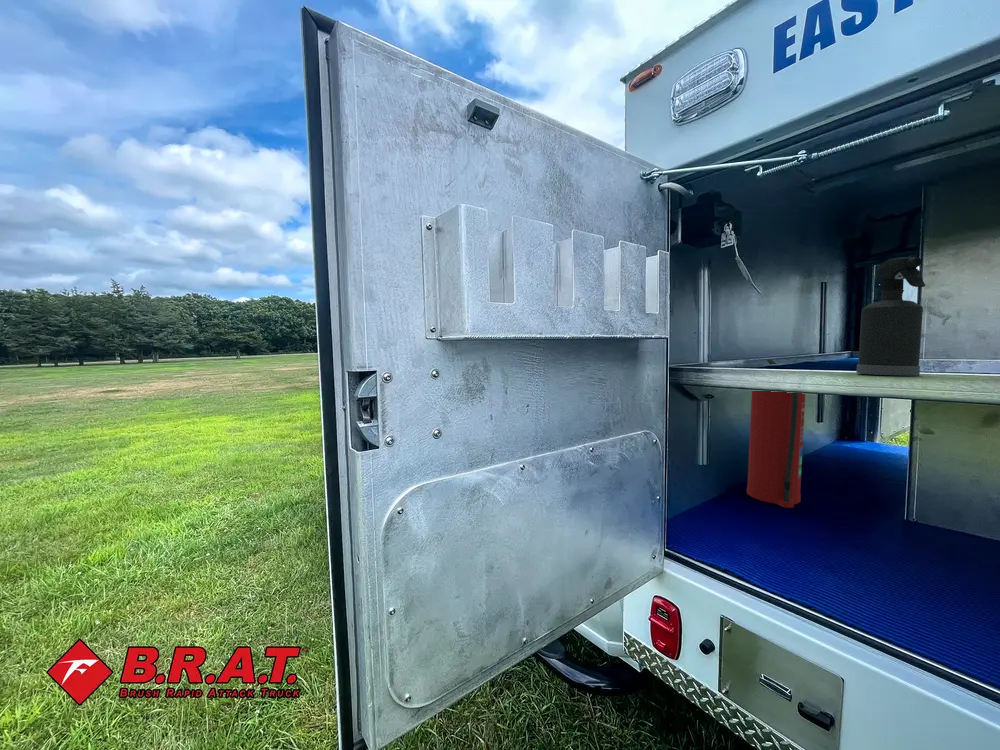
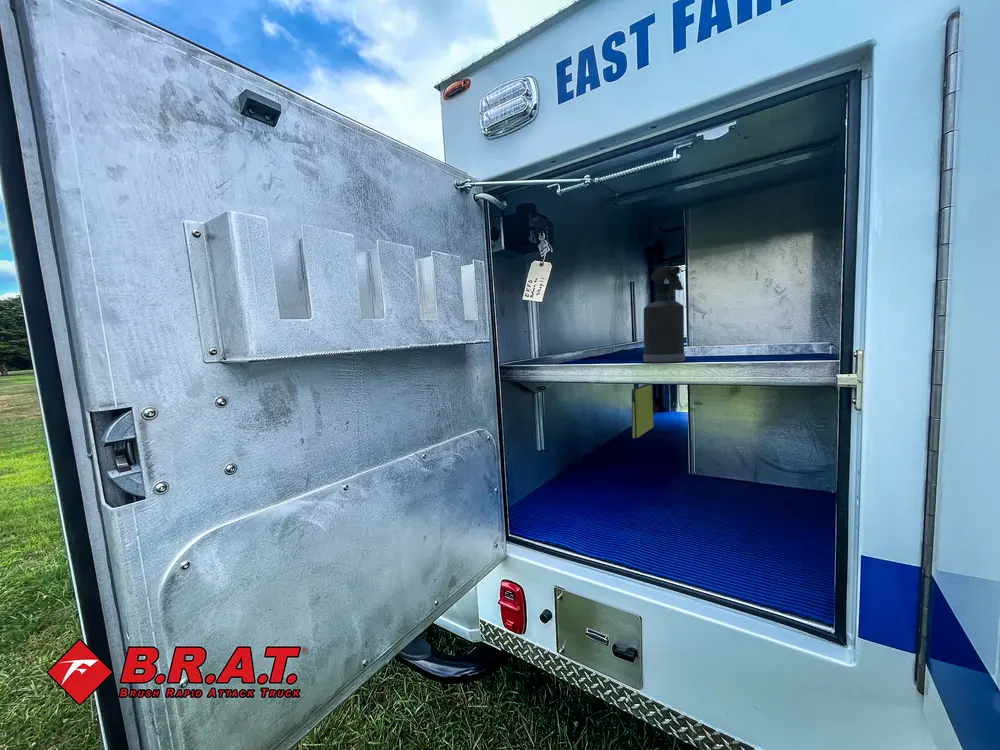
fire extinguisher: present [747,360,805,508] -> none [576,351,618,476]
bag: none [818,405,854,471] -> present [632,385,656,438]

